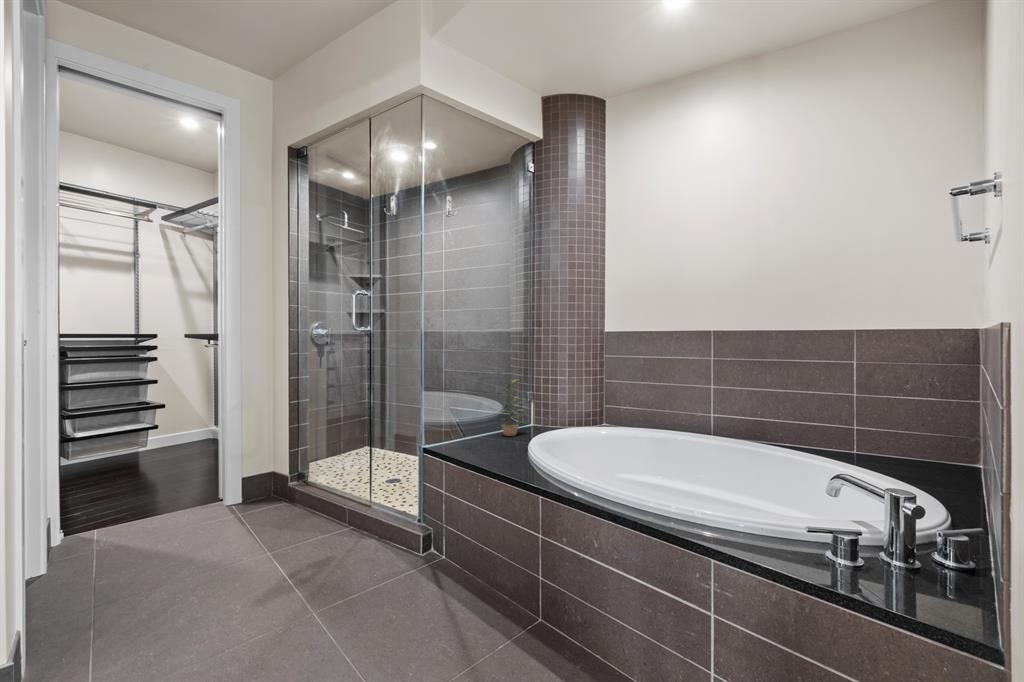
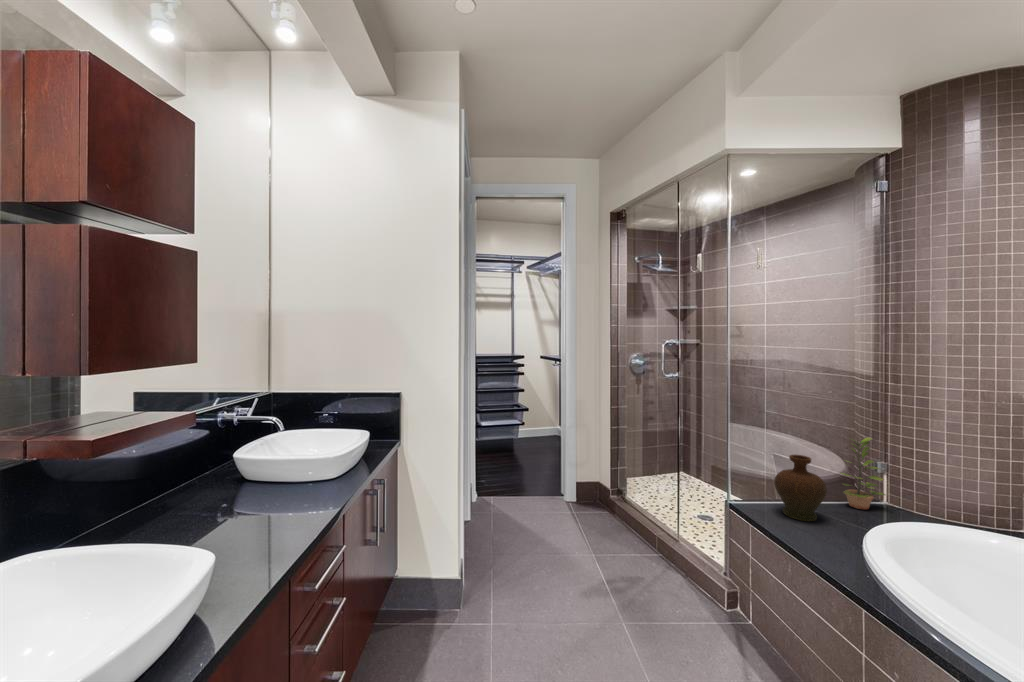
decorative vase: none [454,396,491,451] -> present [774,455,827,521]

